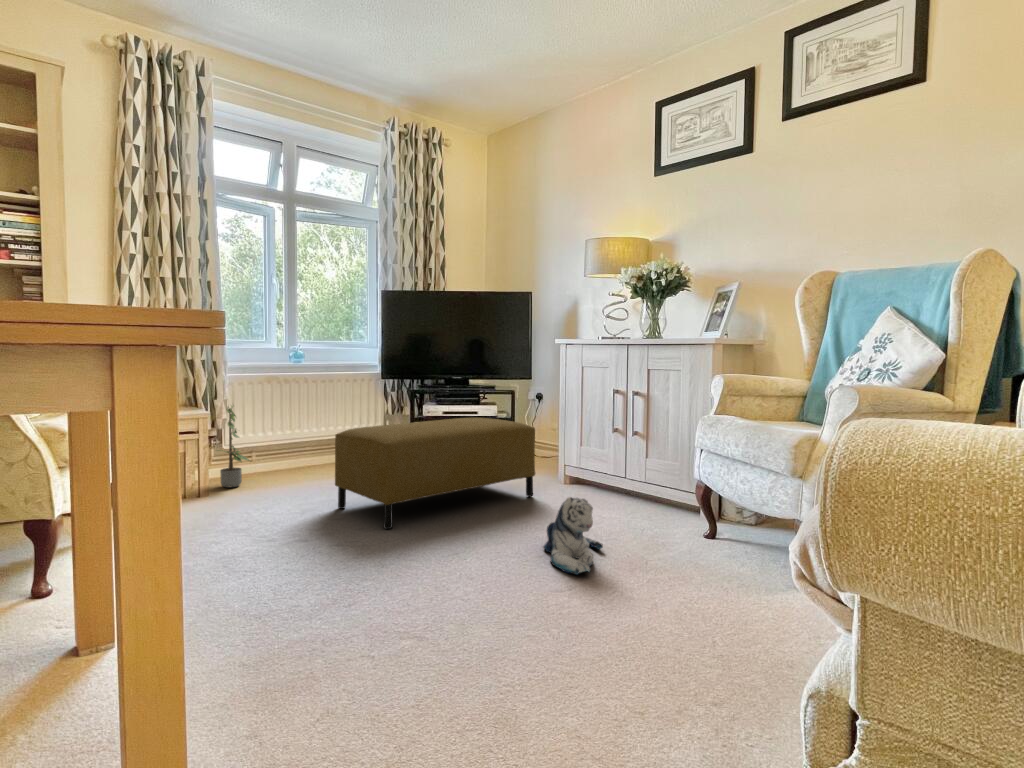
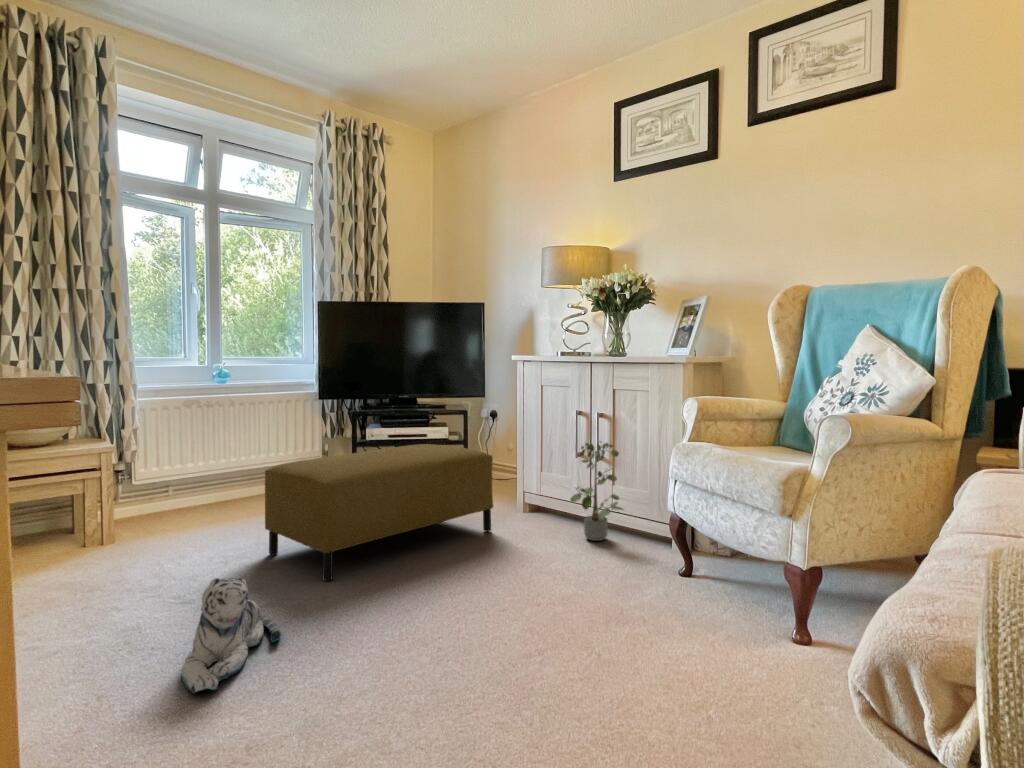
potted plant: present [218,406,250,488] -> present [570,443,623,541]
plush toy: present [543,497,603,575] -> present [182,578,281,694]

